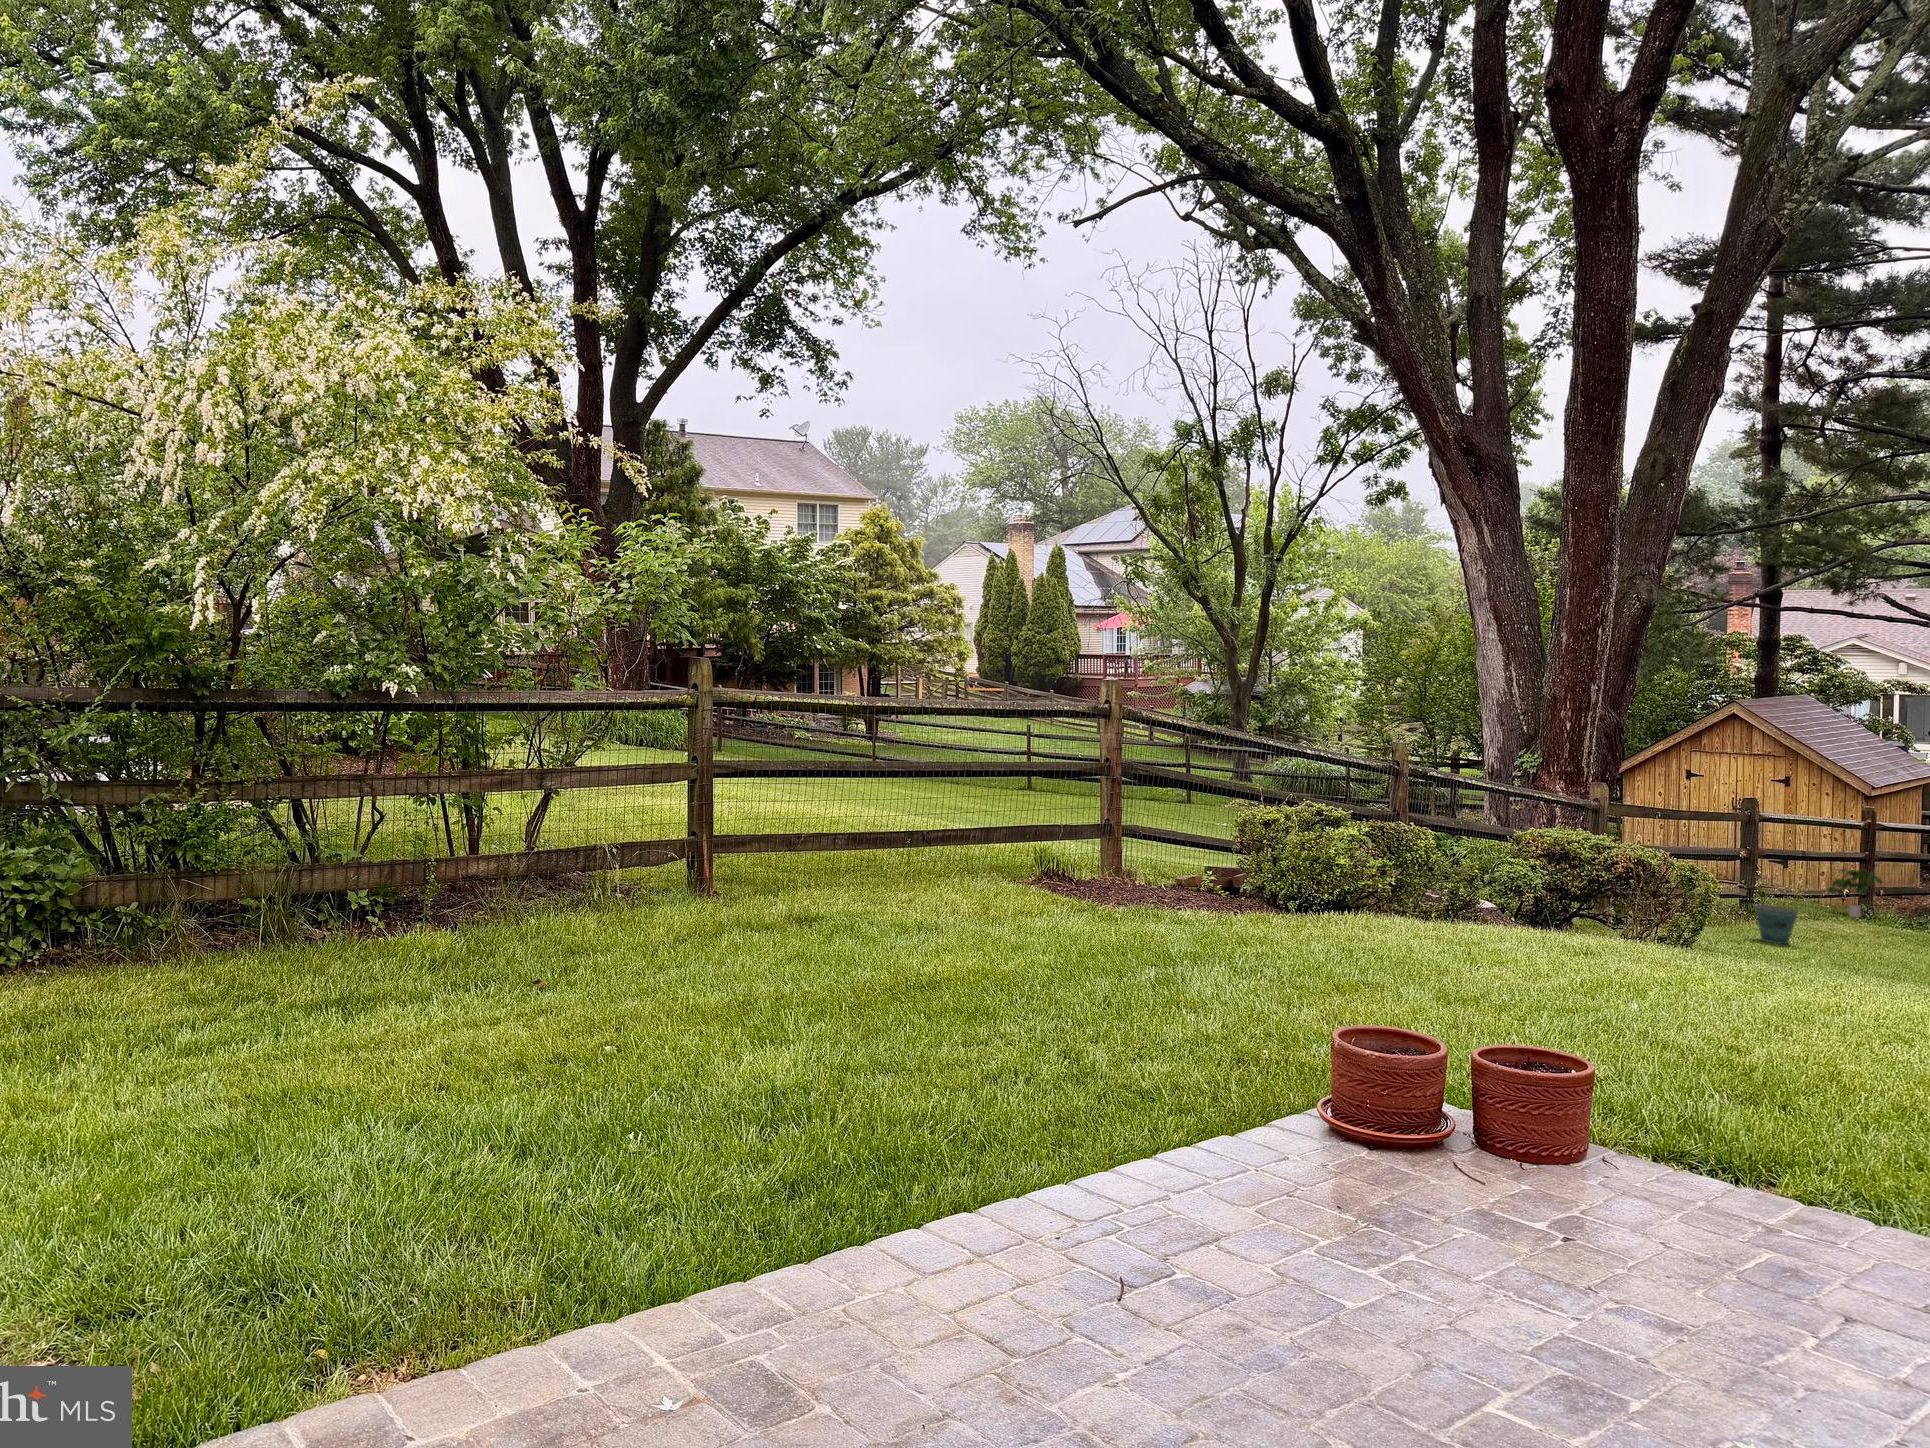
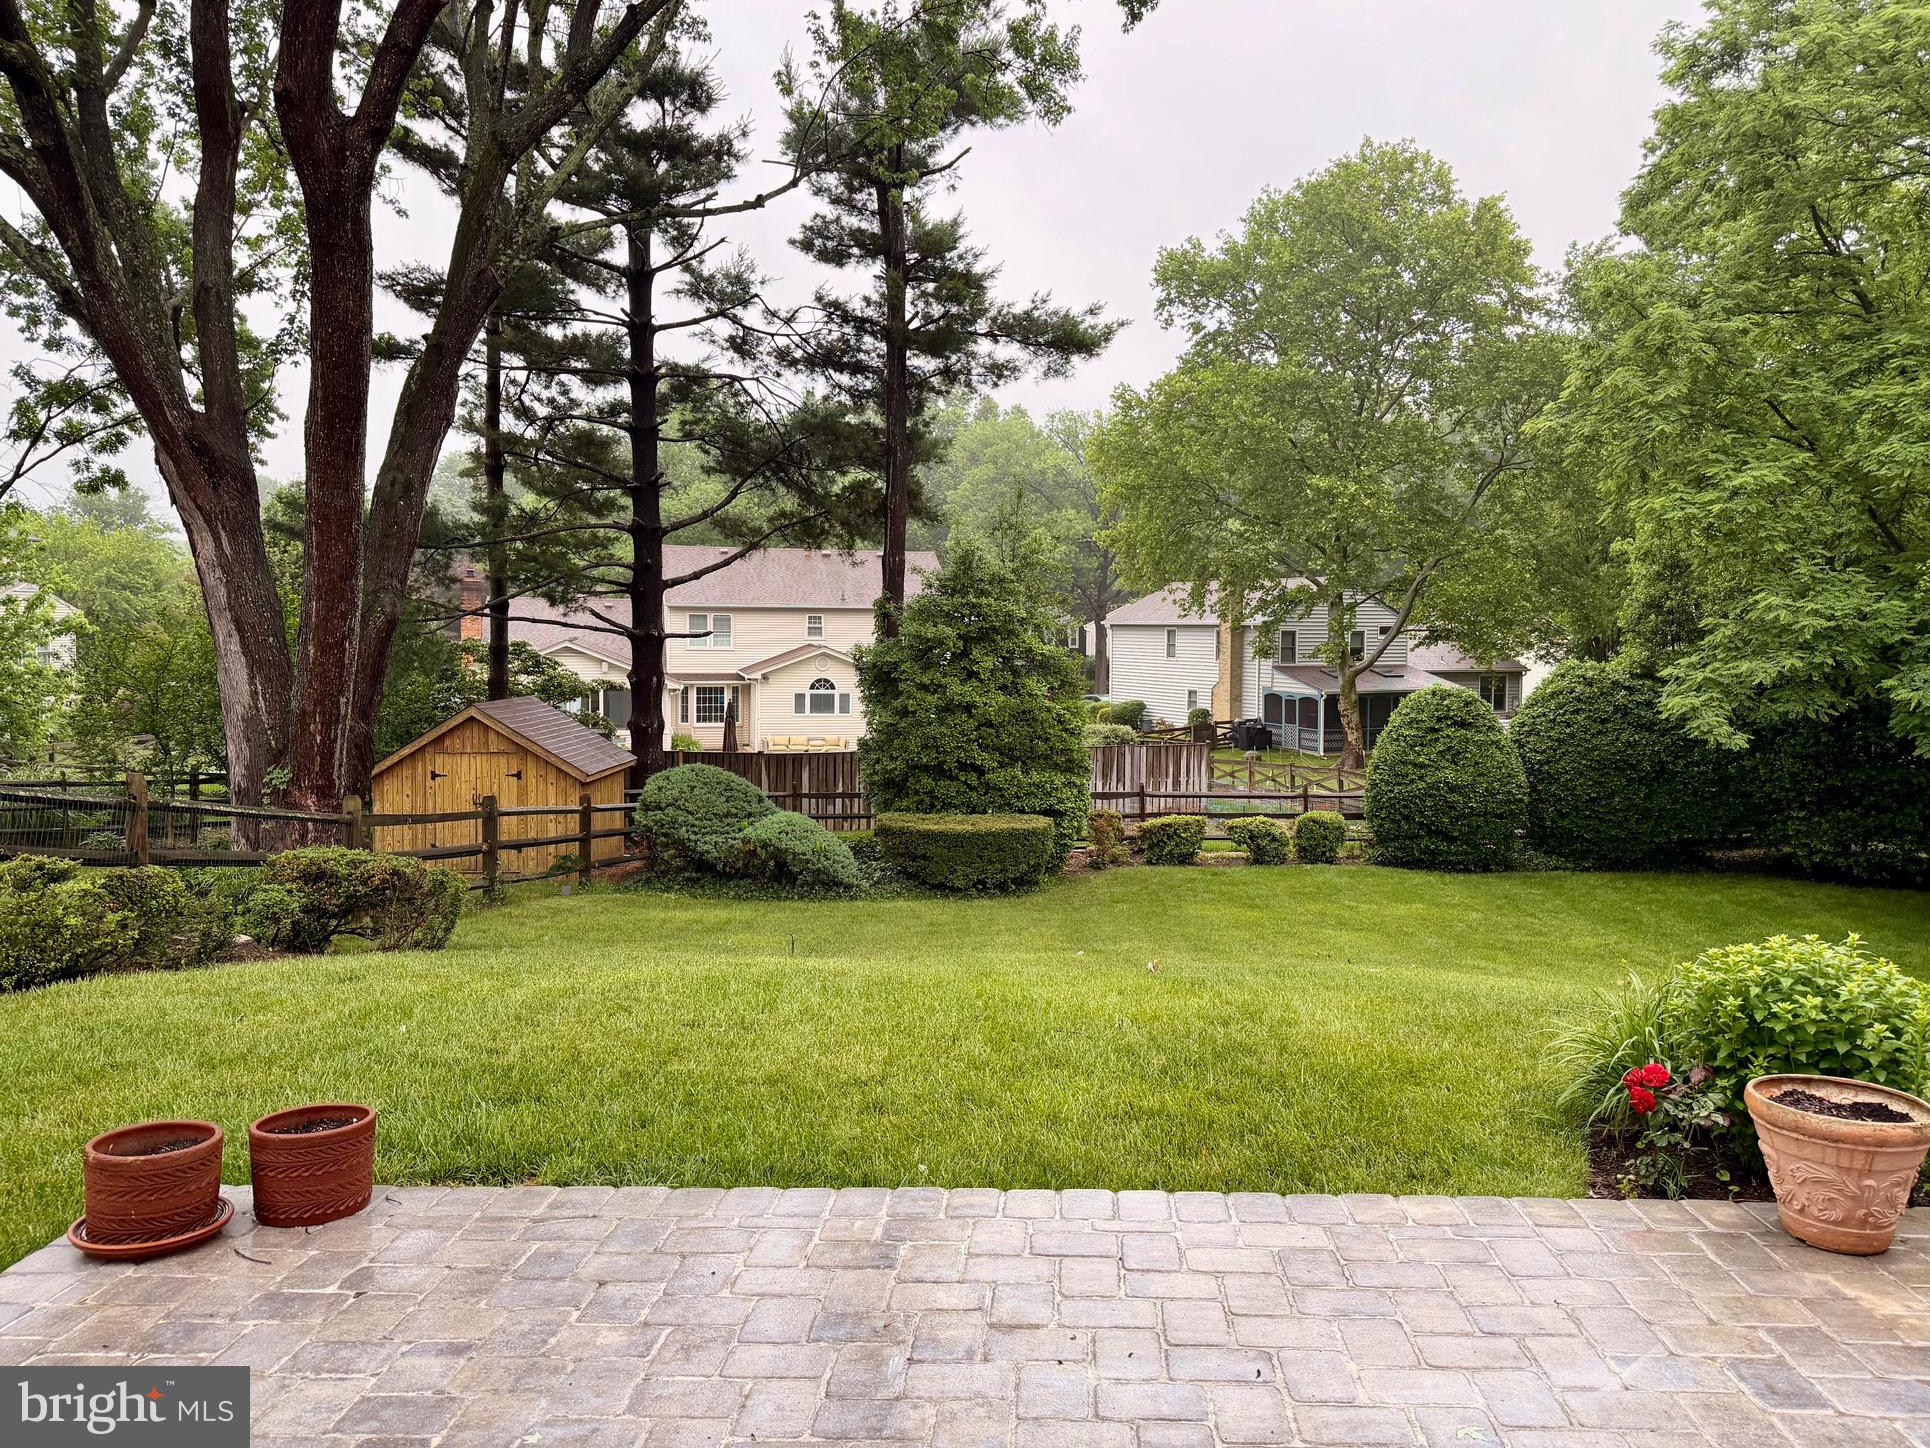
bucket: present [1755,905,1798,944] -> none [482,896,517,930]

